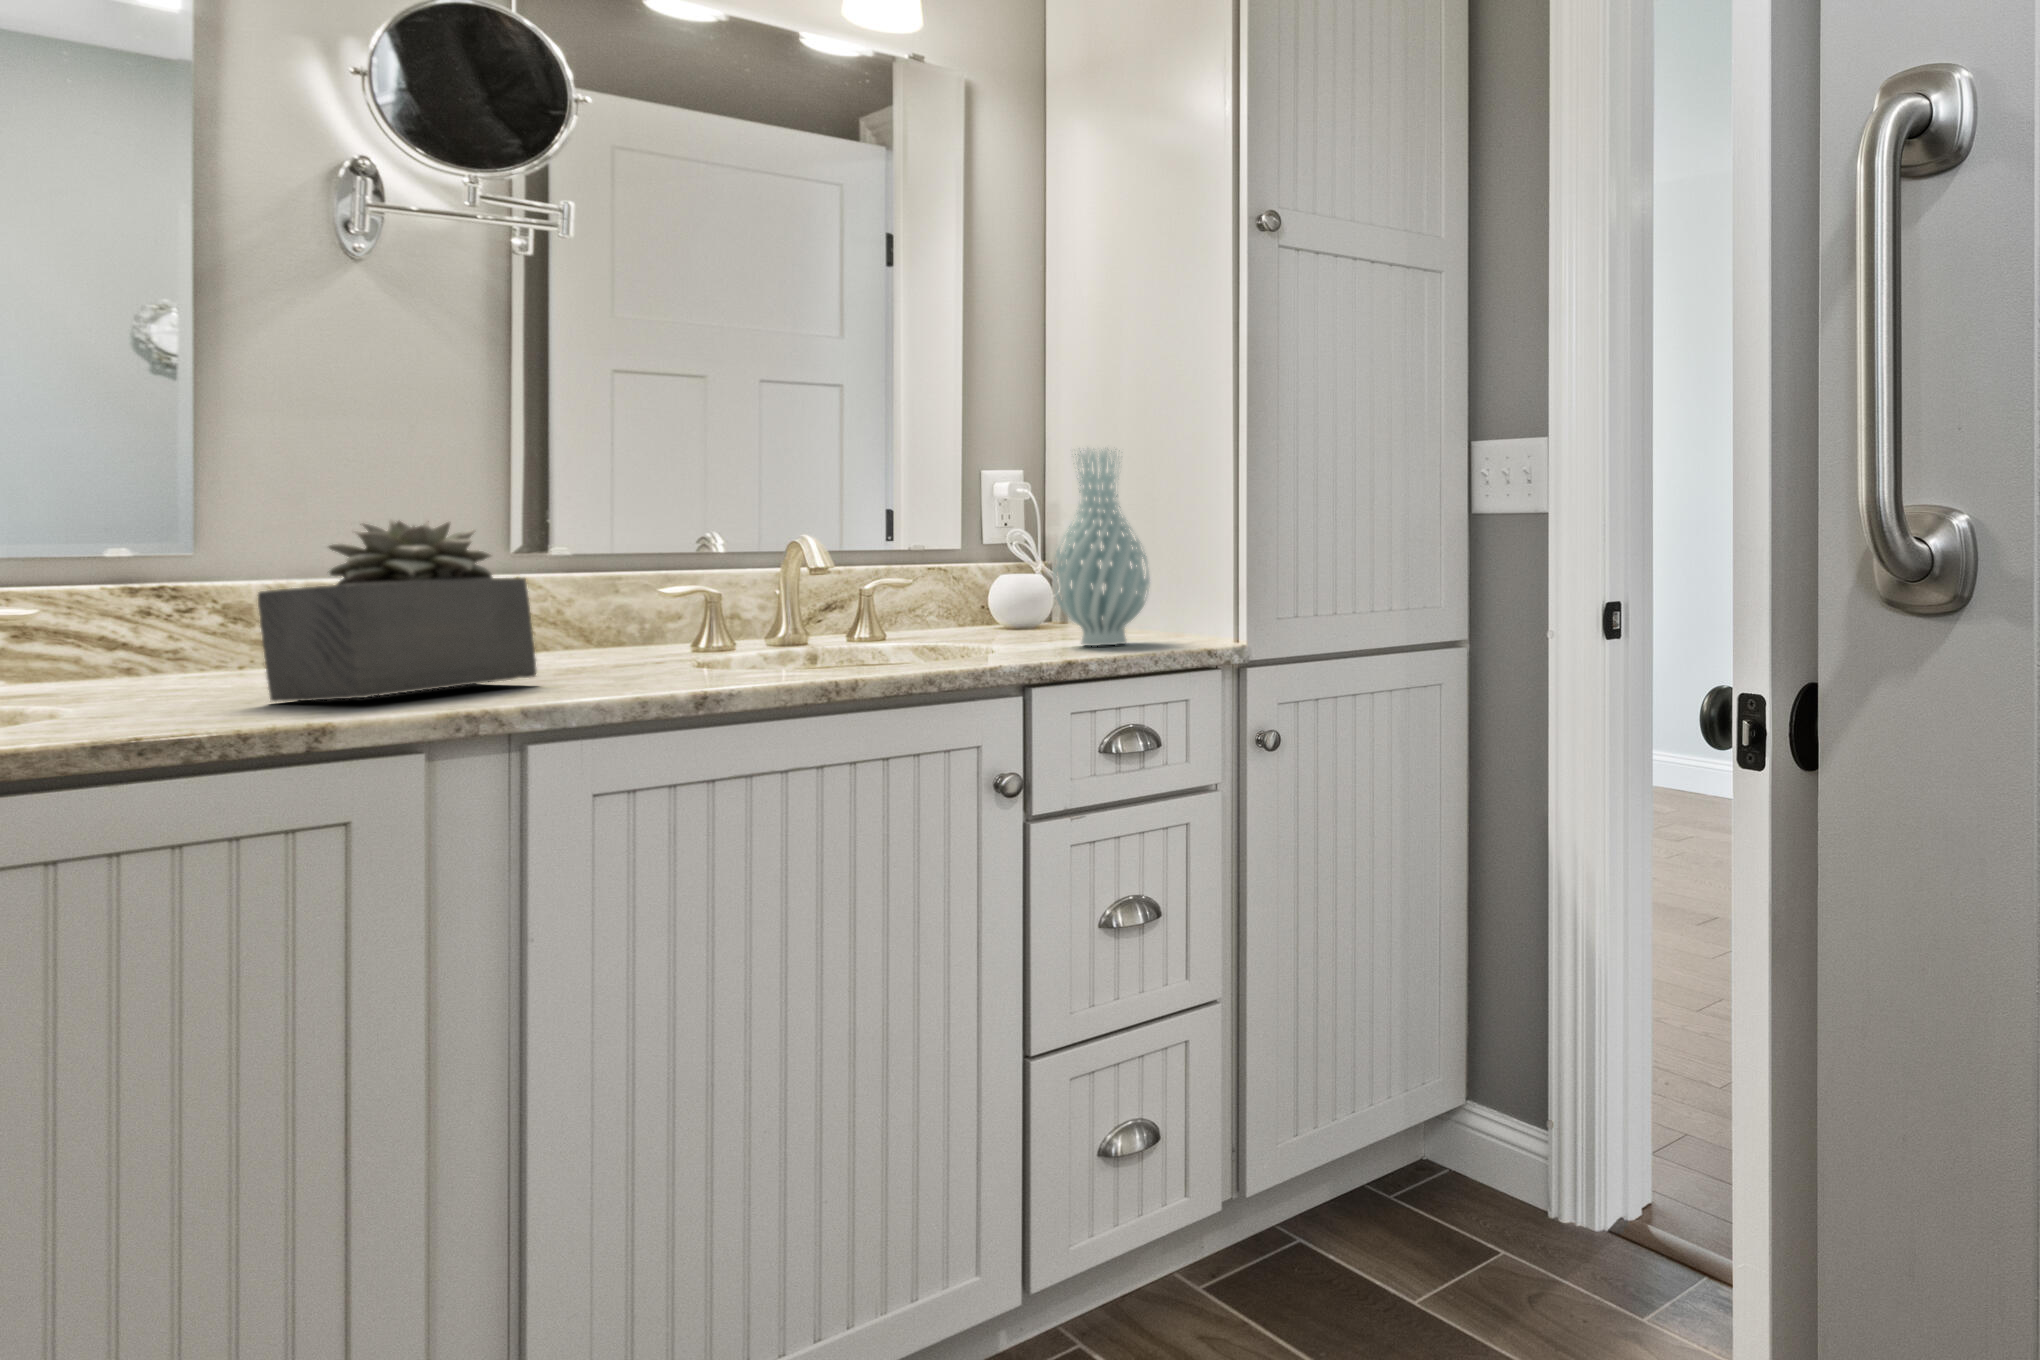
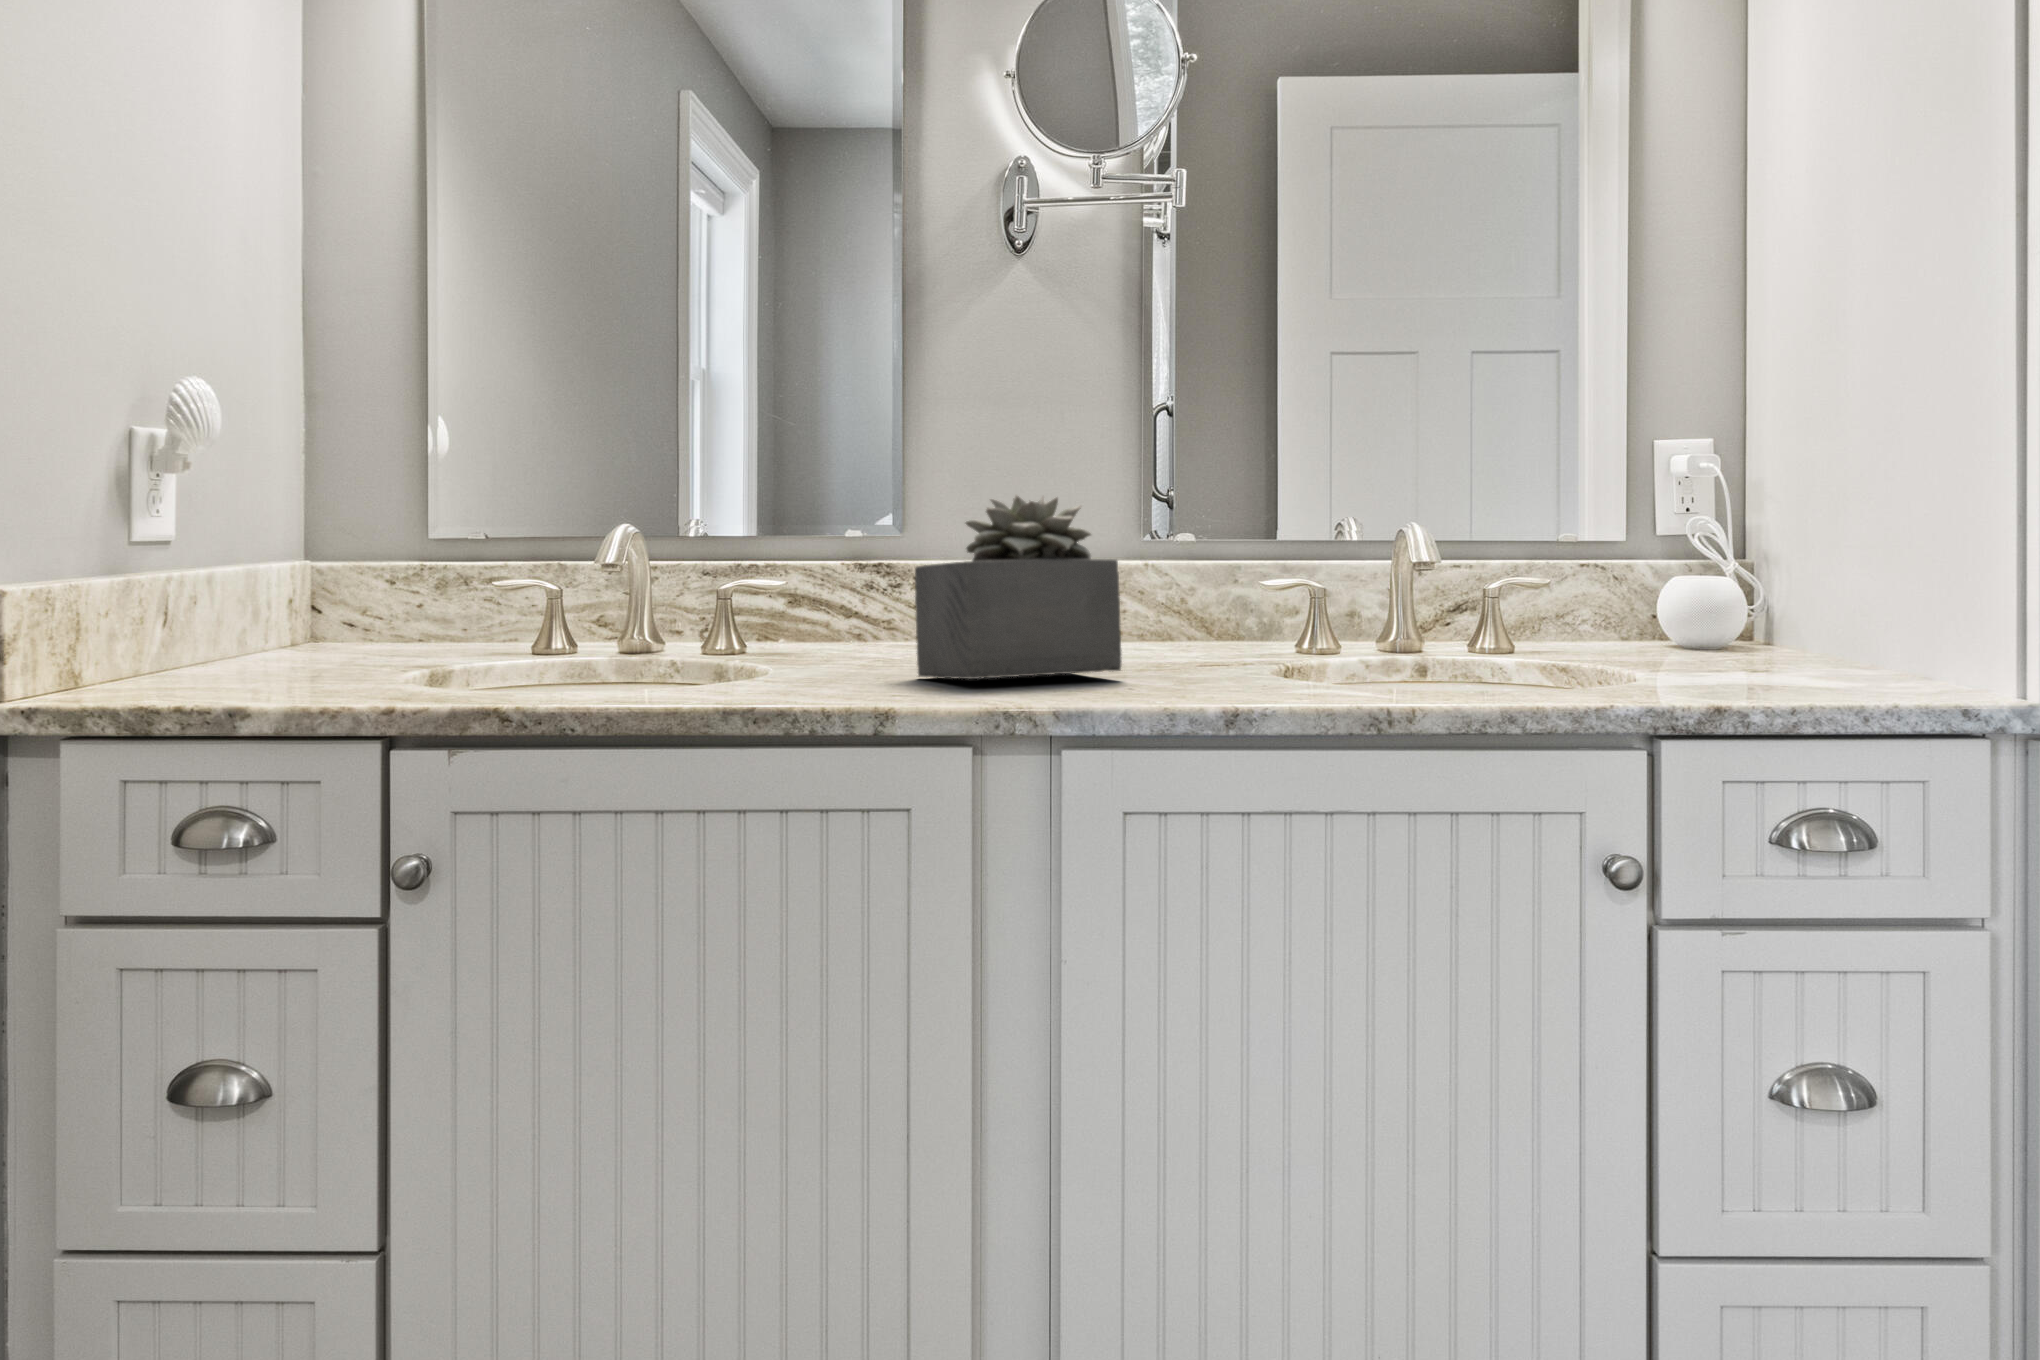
vase: present [1053,448,1150,646] -> none [1721,377,1874,686]

